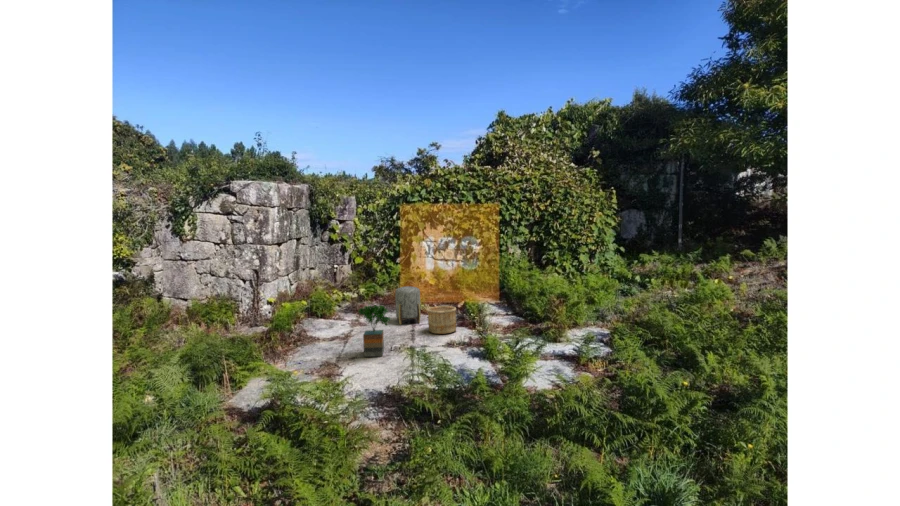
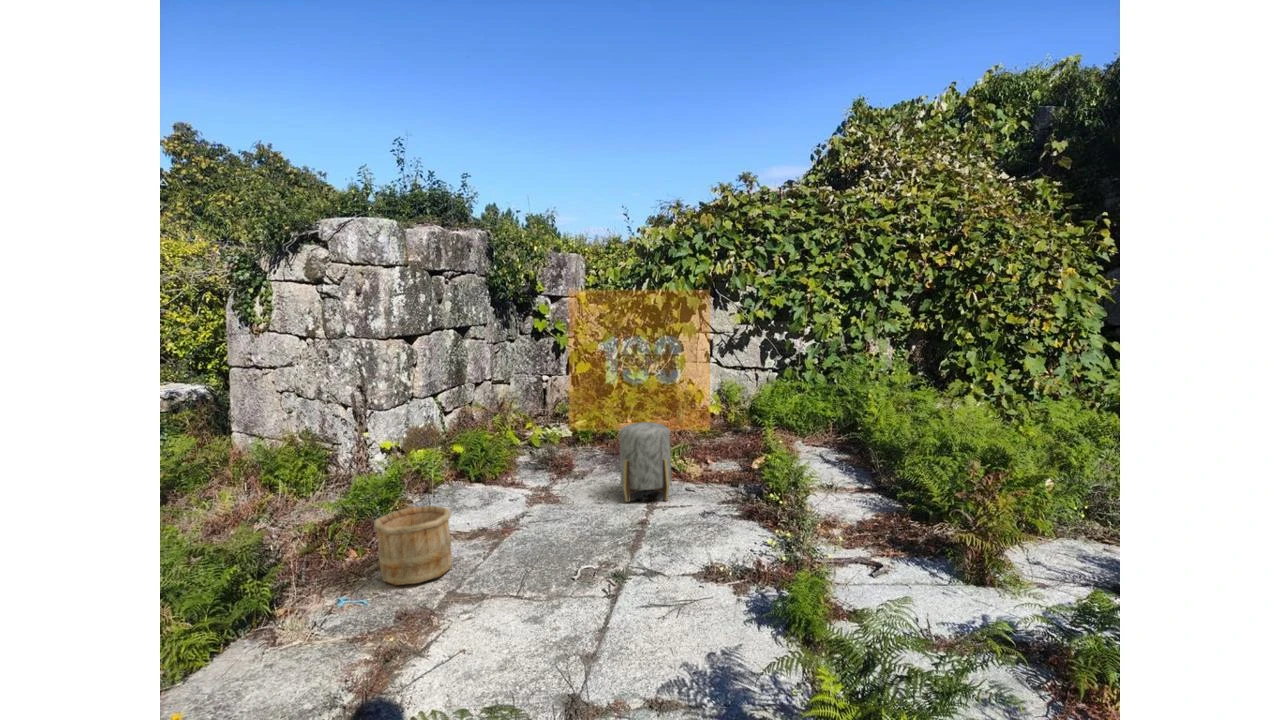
potted tree: present [358,305,390,357] -> none [500,470,575,593]
wooden bucket: present [427,306,456,334] -> present [374,506,452,585]

